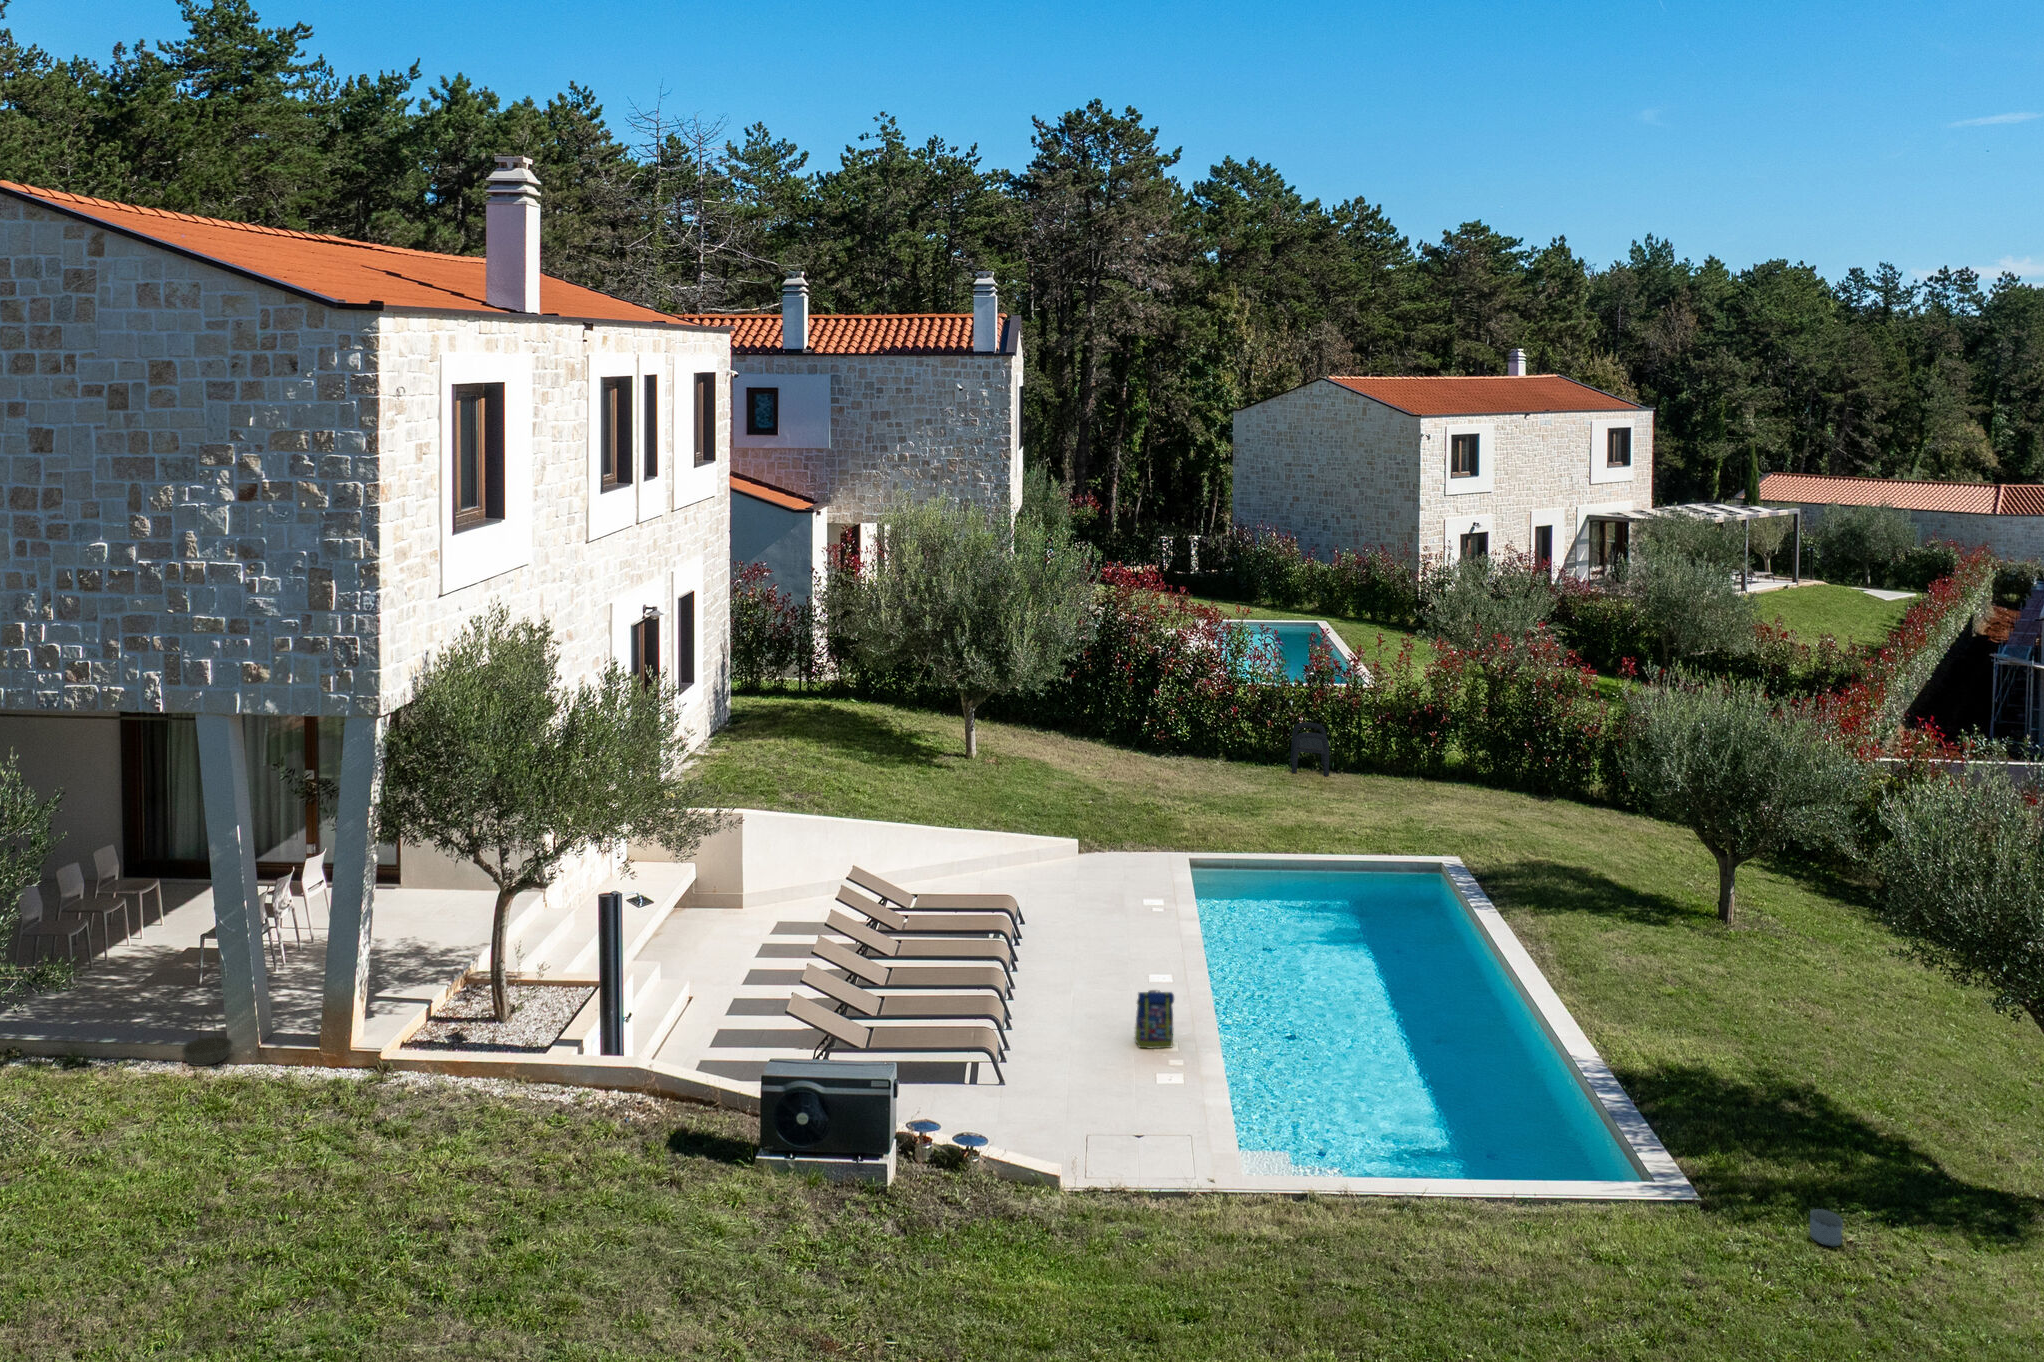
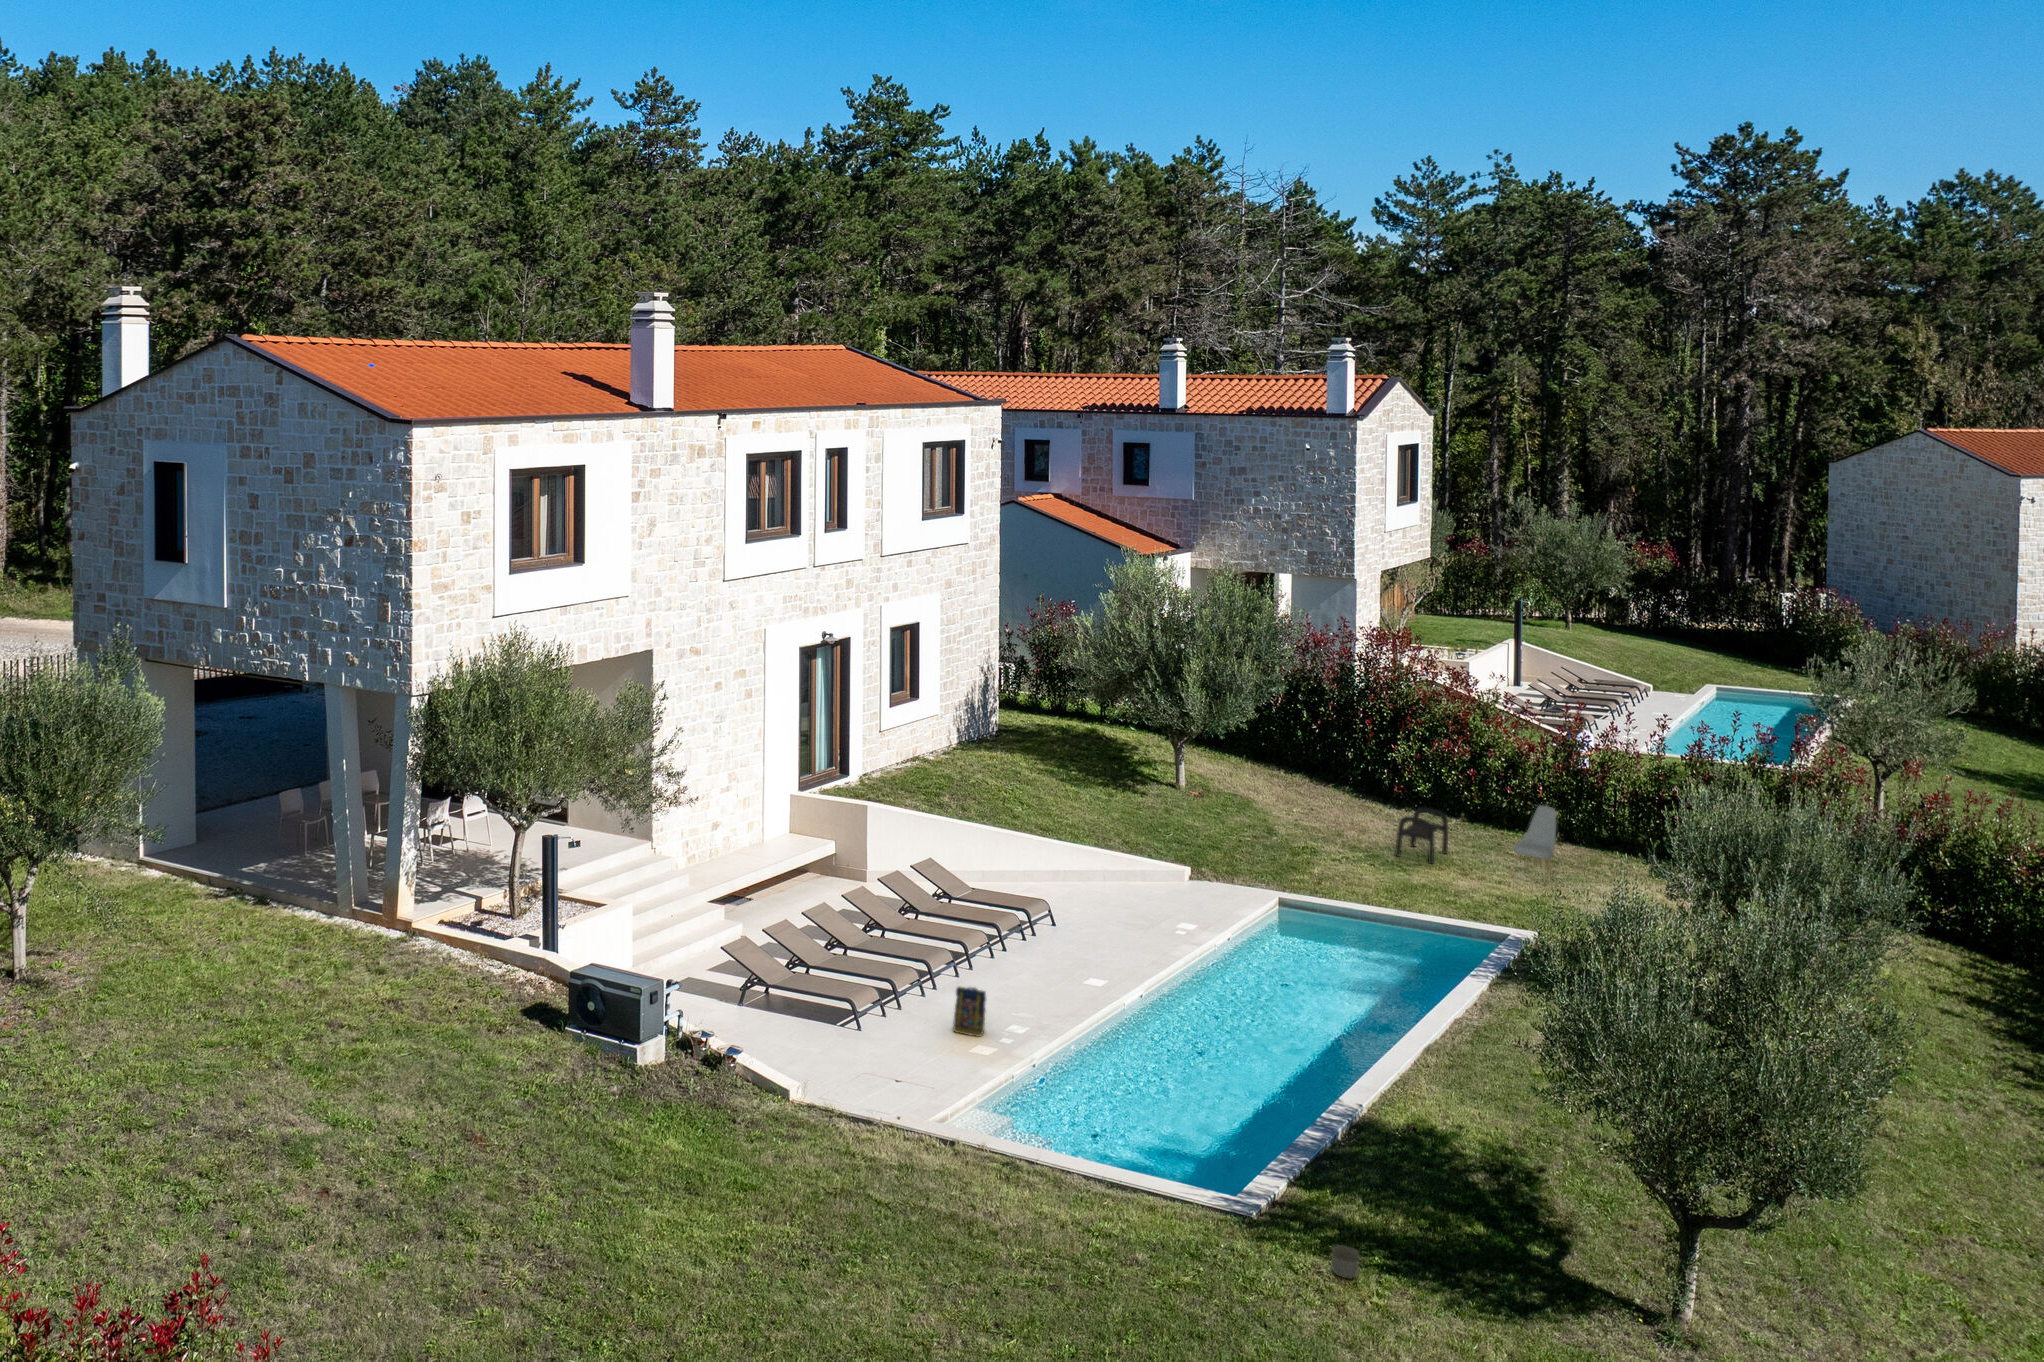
chair: none [1397,707,1432,783] -> present [1512,805,1556,882]
basket: present [182,1012,232,1066] -> none [311,879,342,913]

